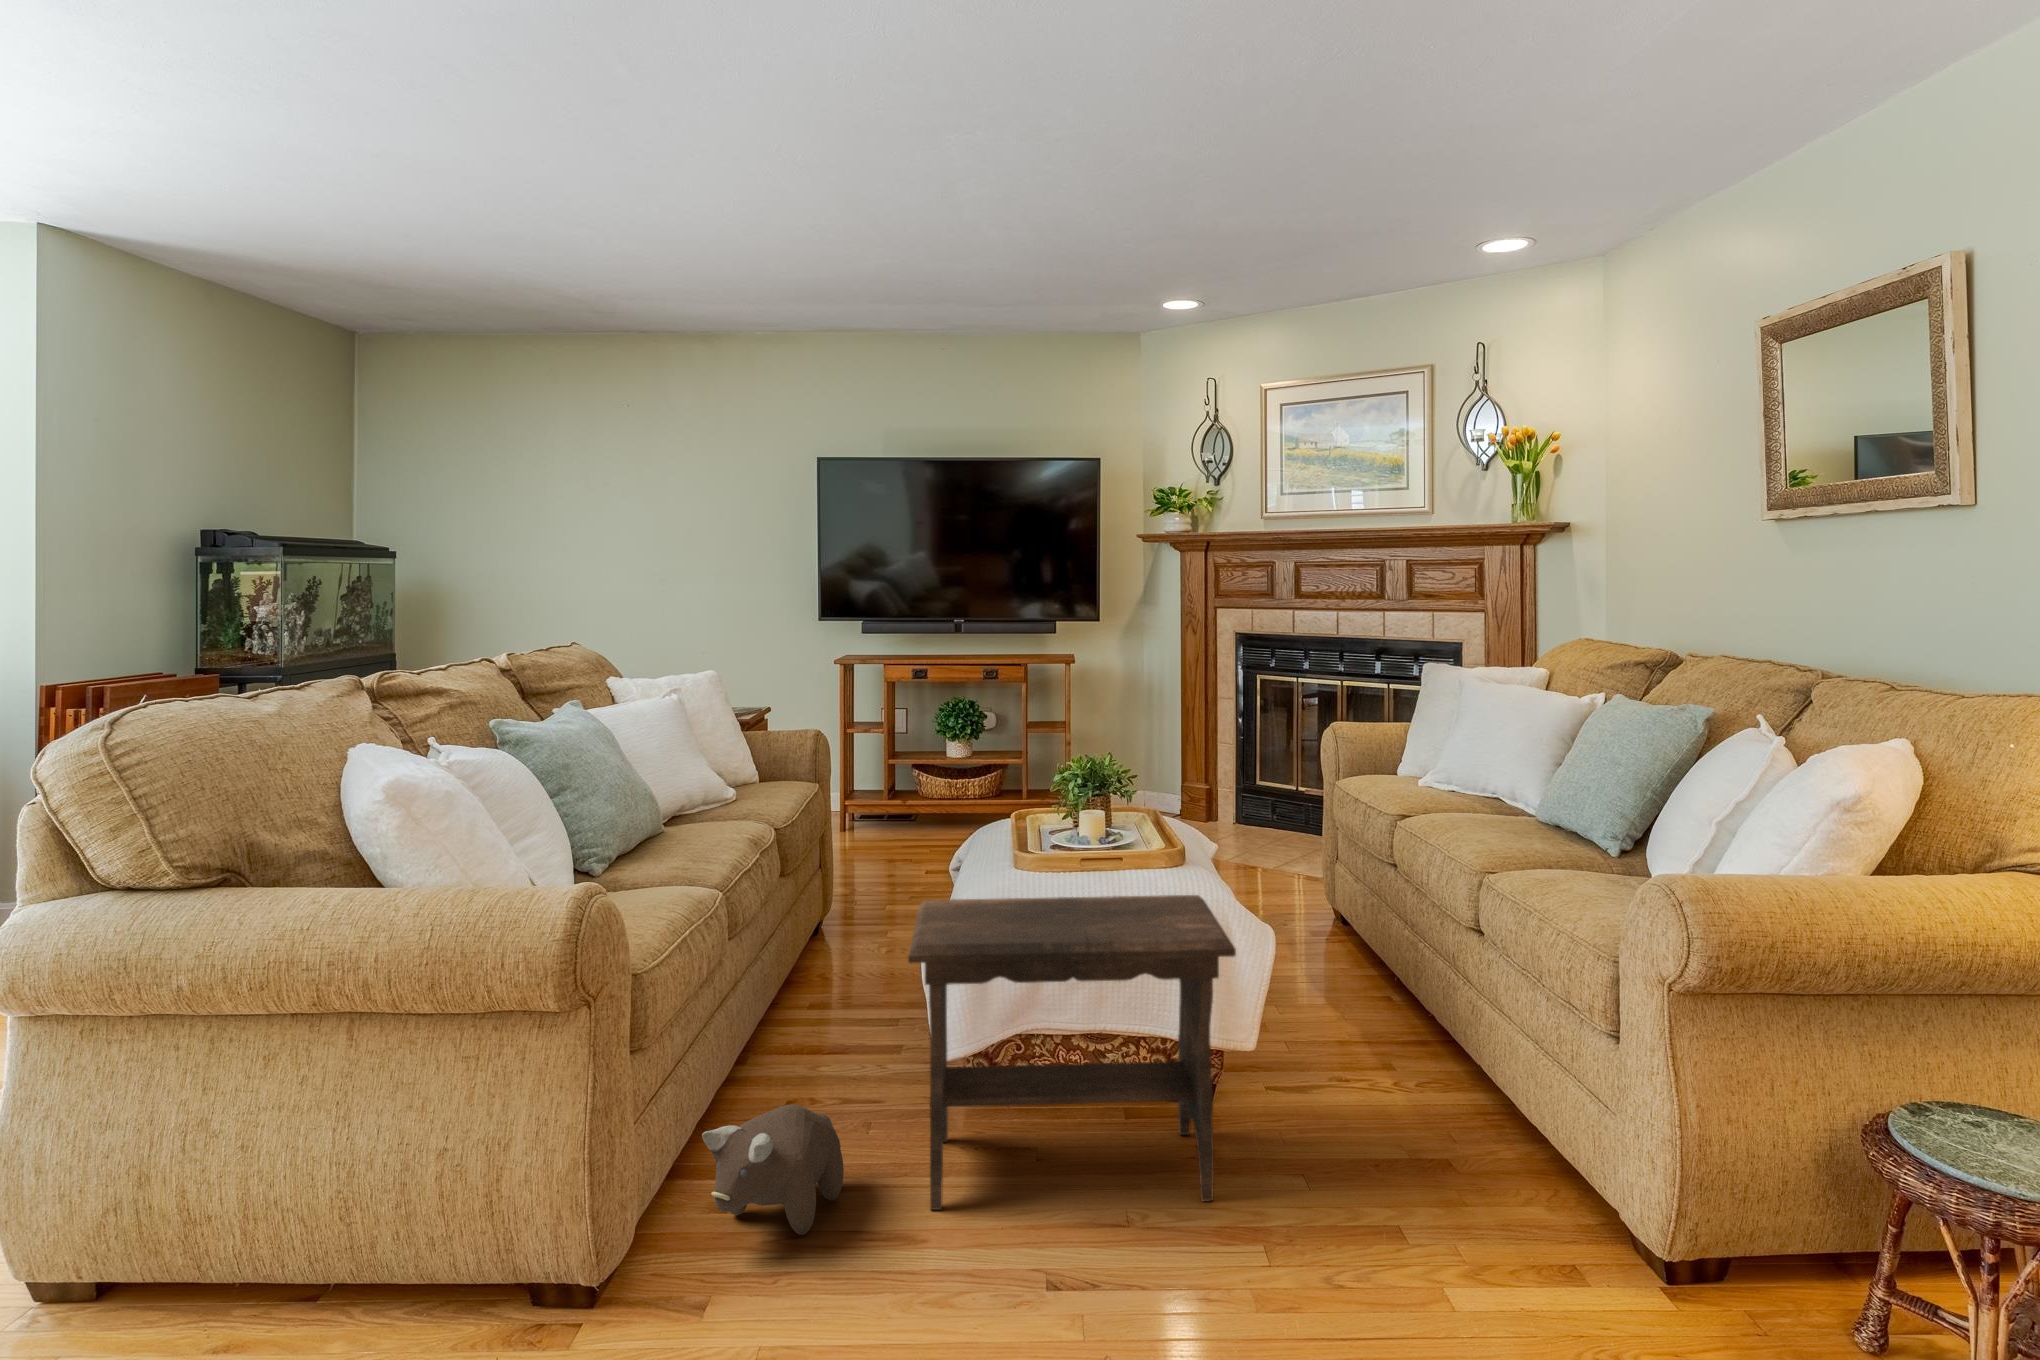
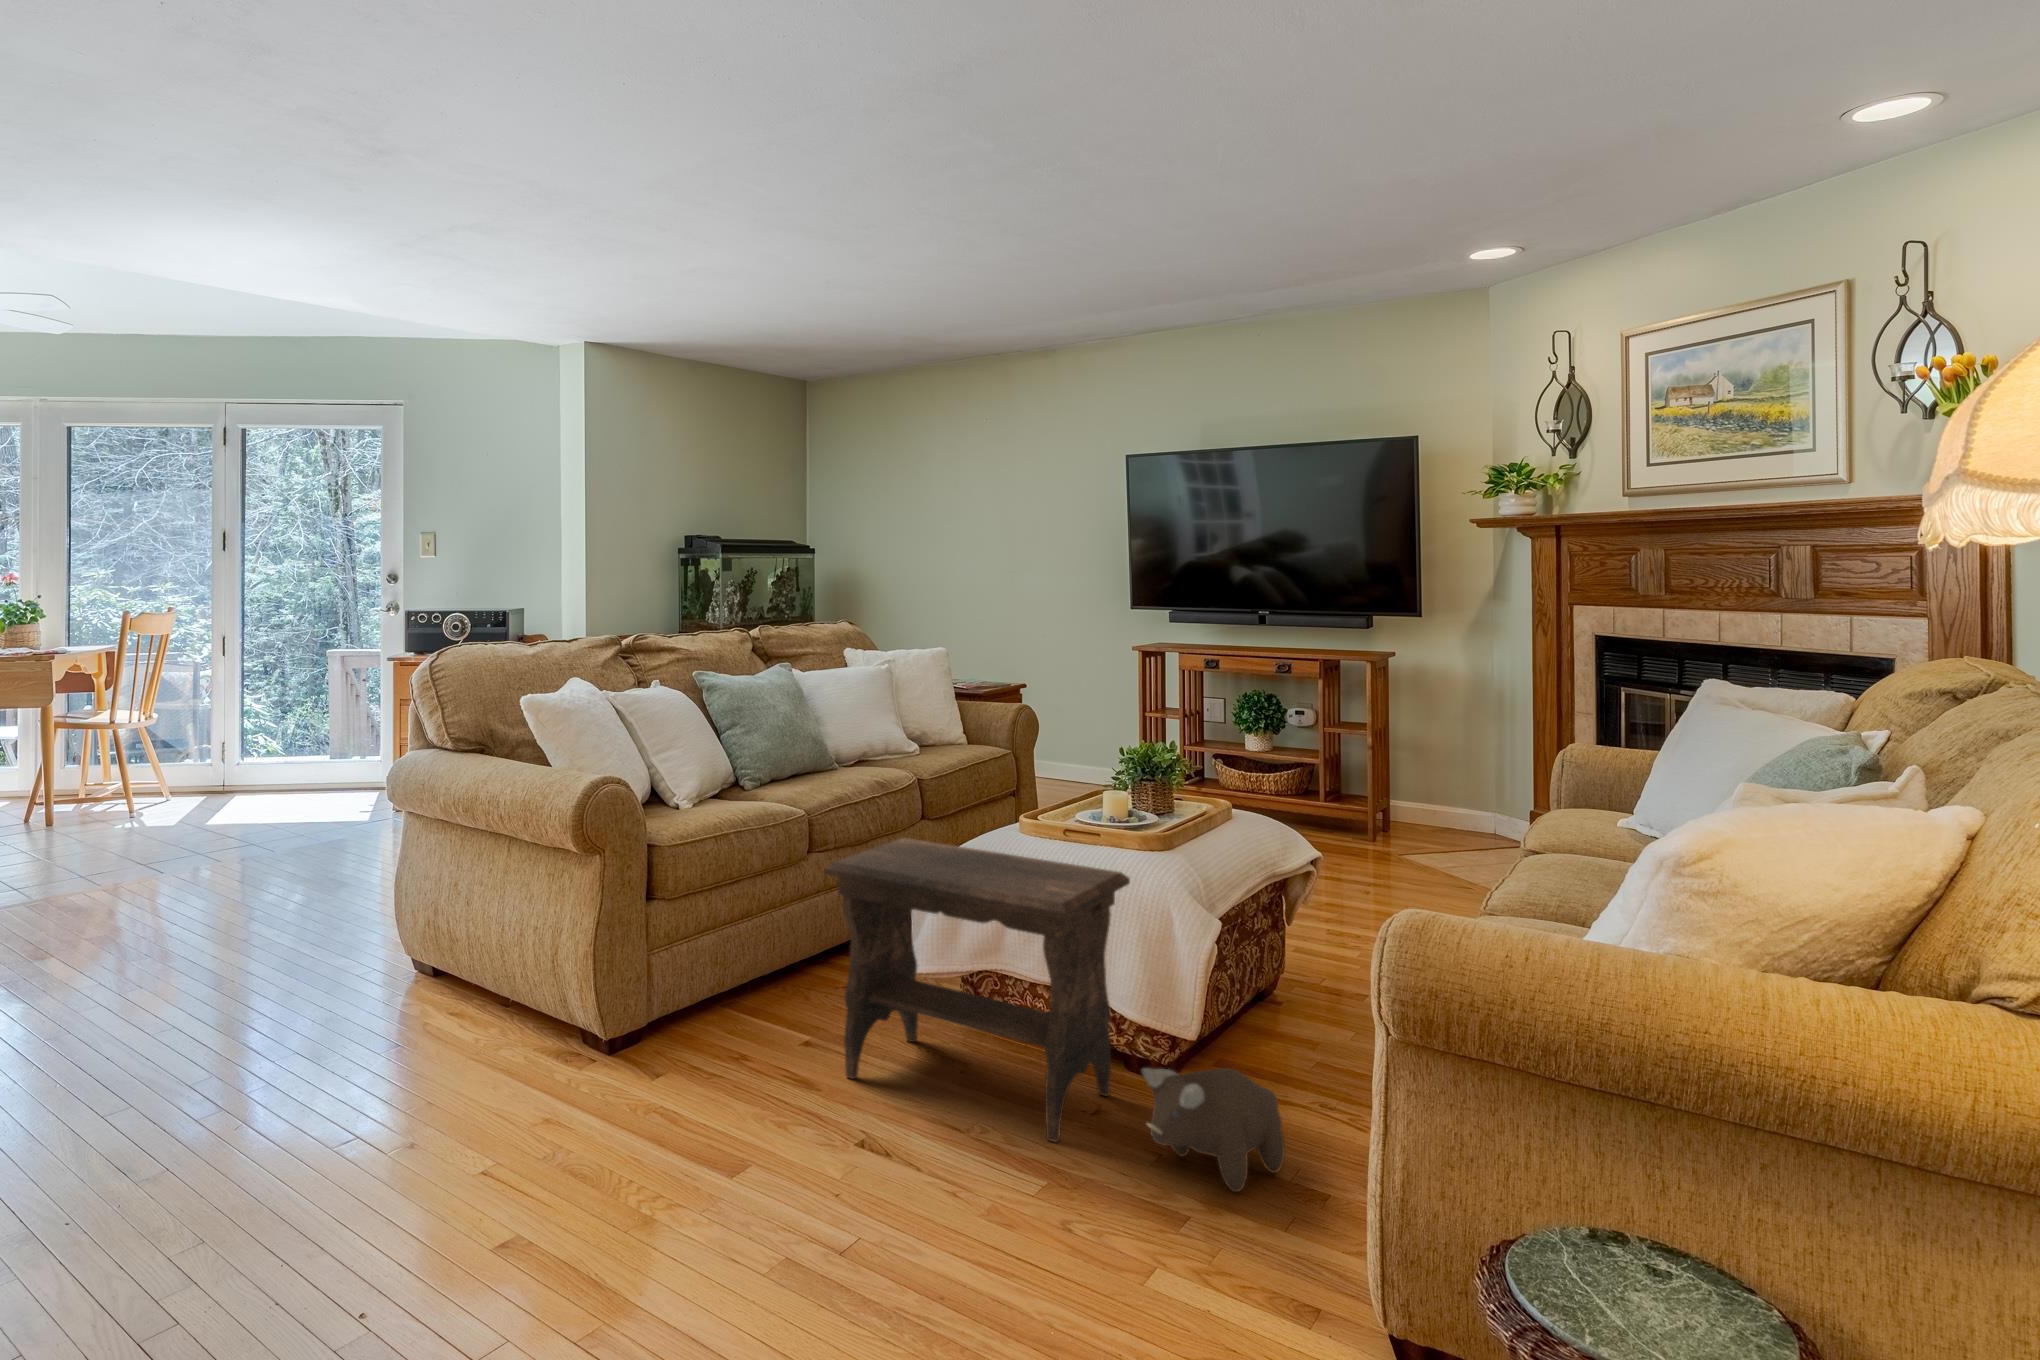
plush toy: present [702,1104,844,1235] -> present [1142,1068,1285,1192]

